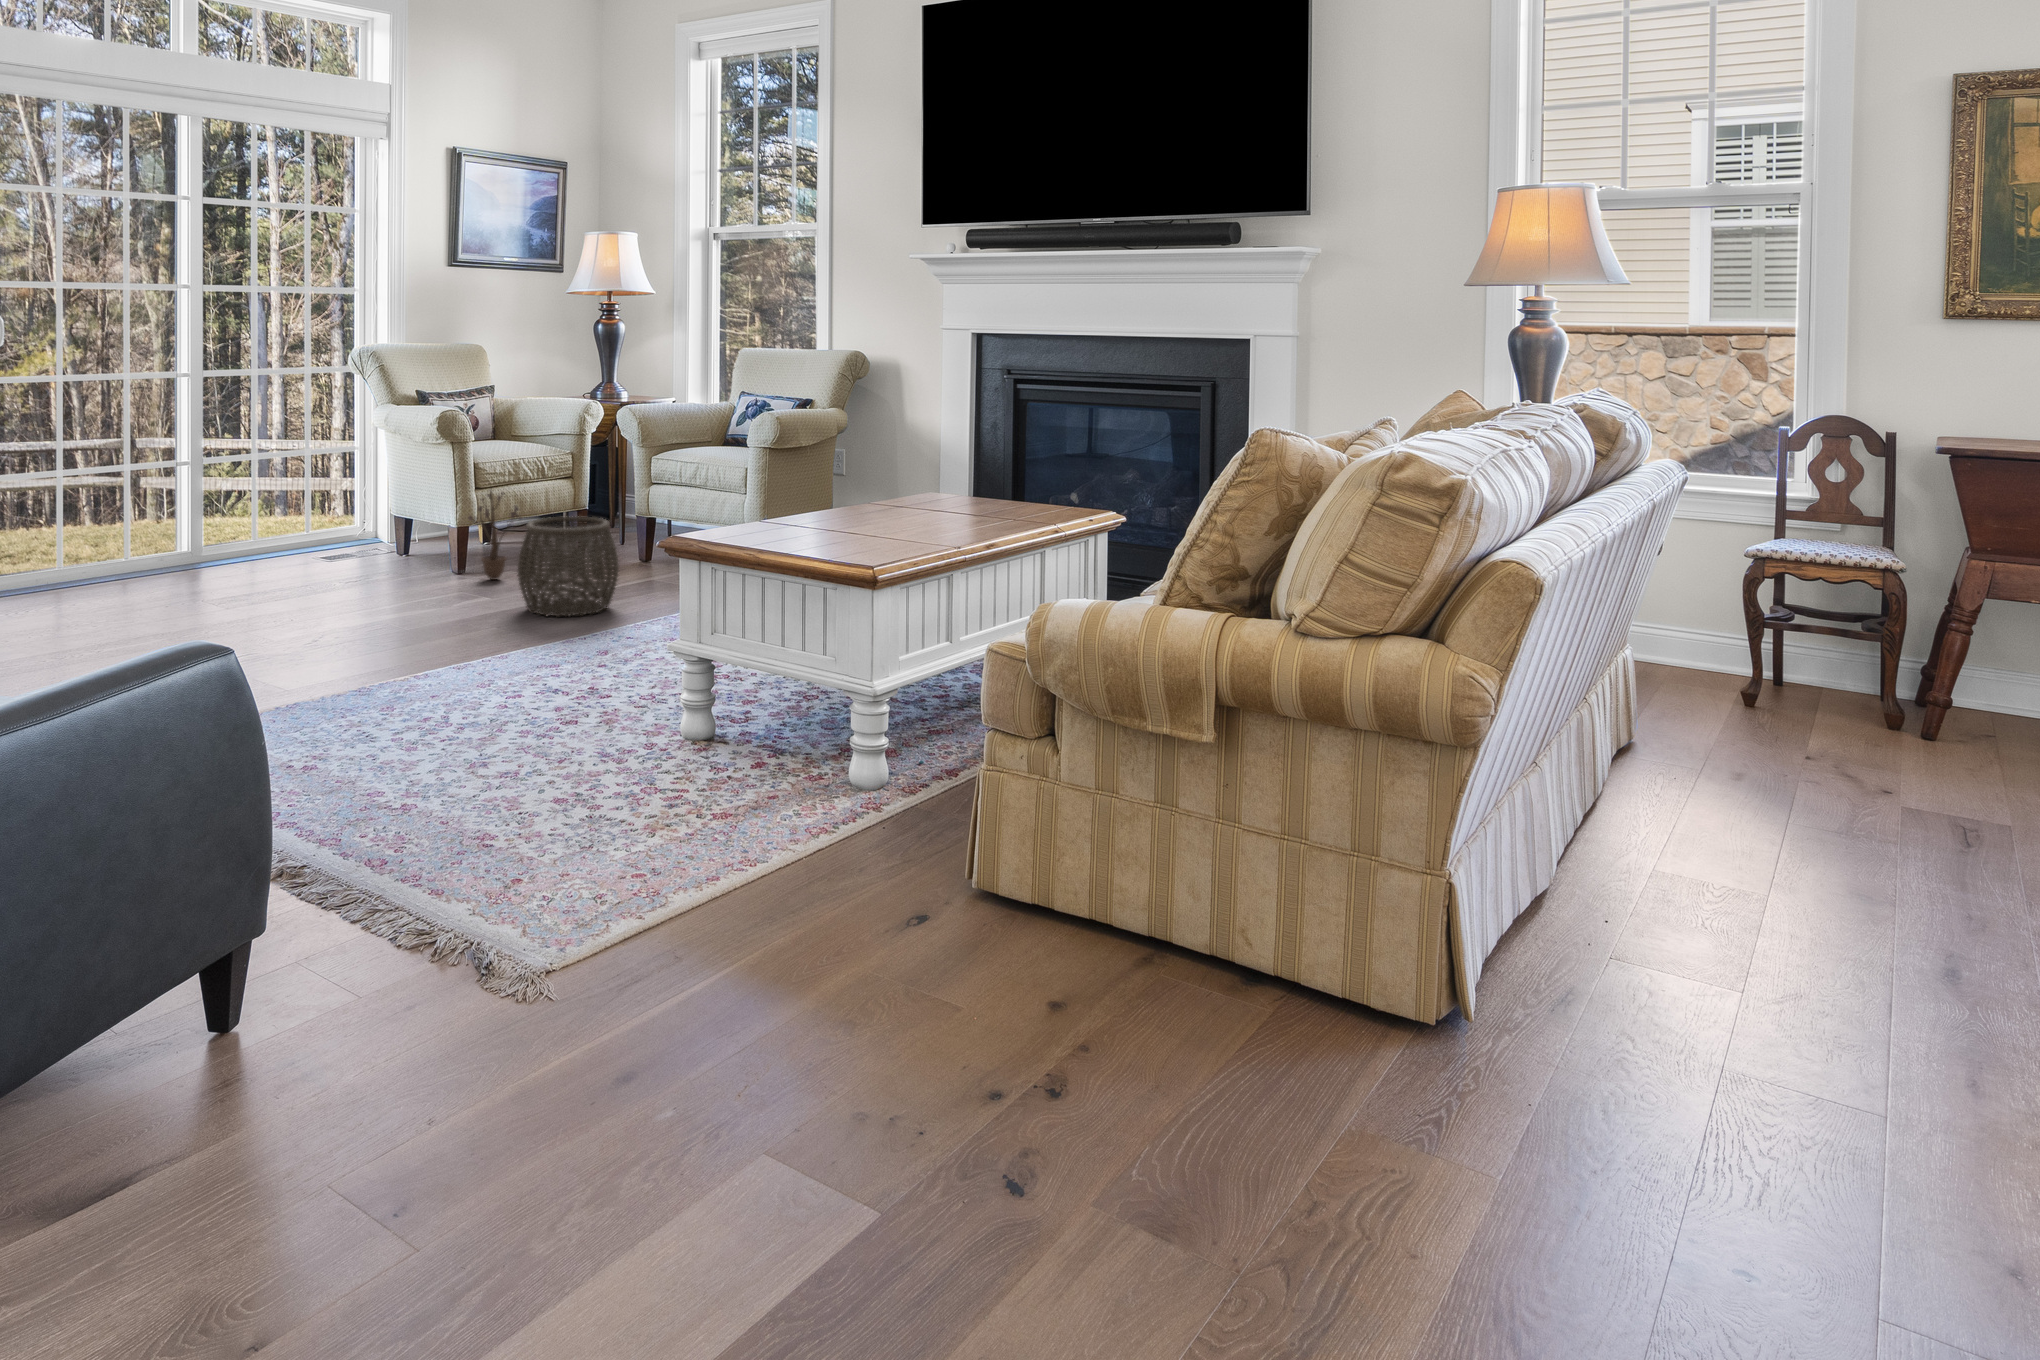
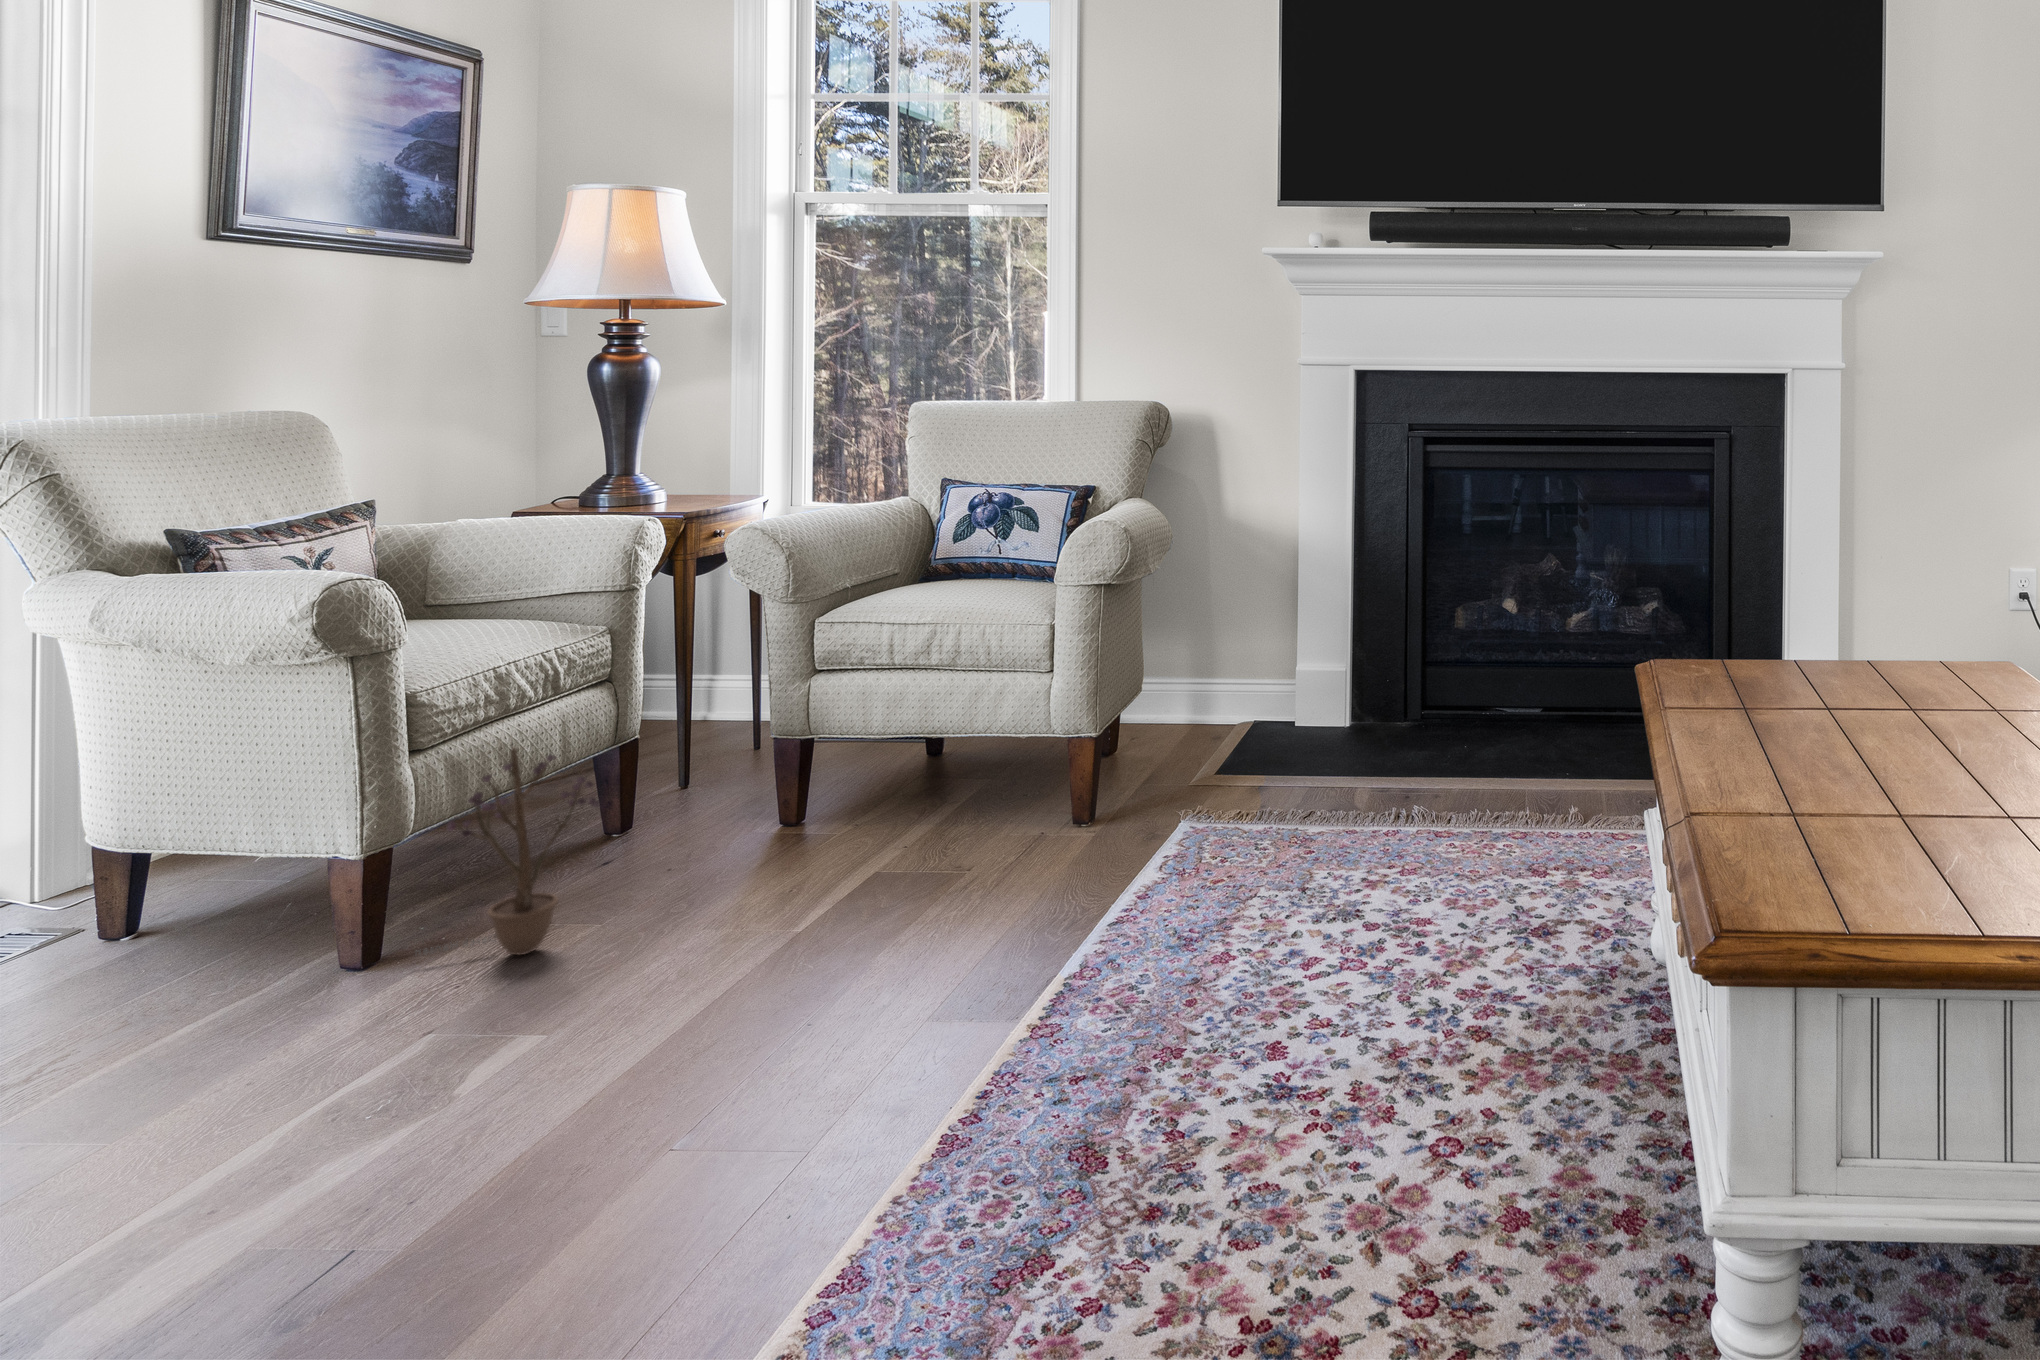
woven basket: present [517,516,619,617] -> none [709,788,959,1049]

